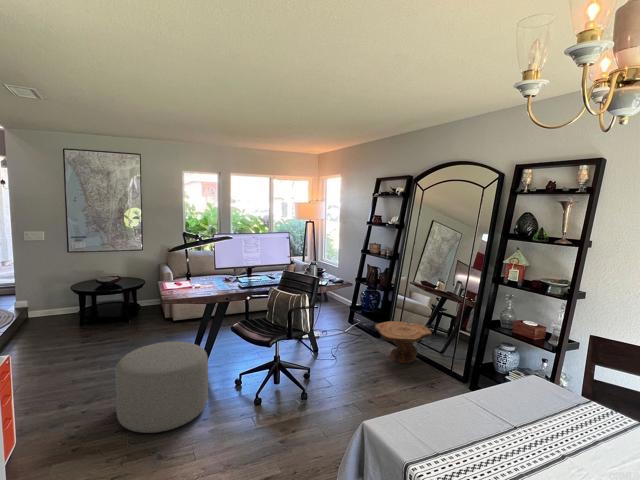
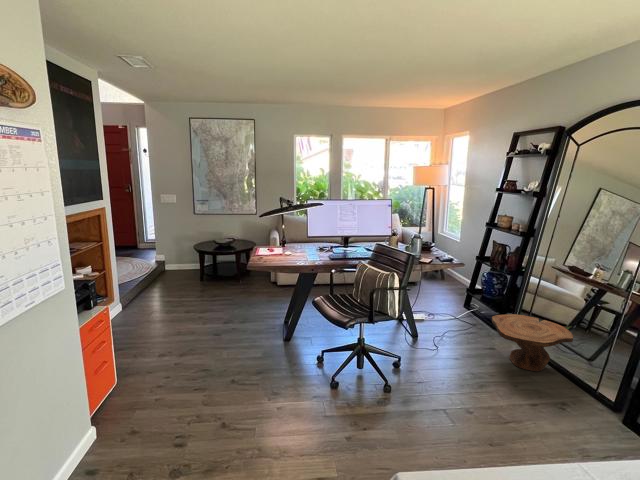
ottoman: present [115,342,208,433] -> none [197,308,285,397]

